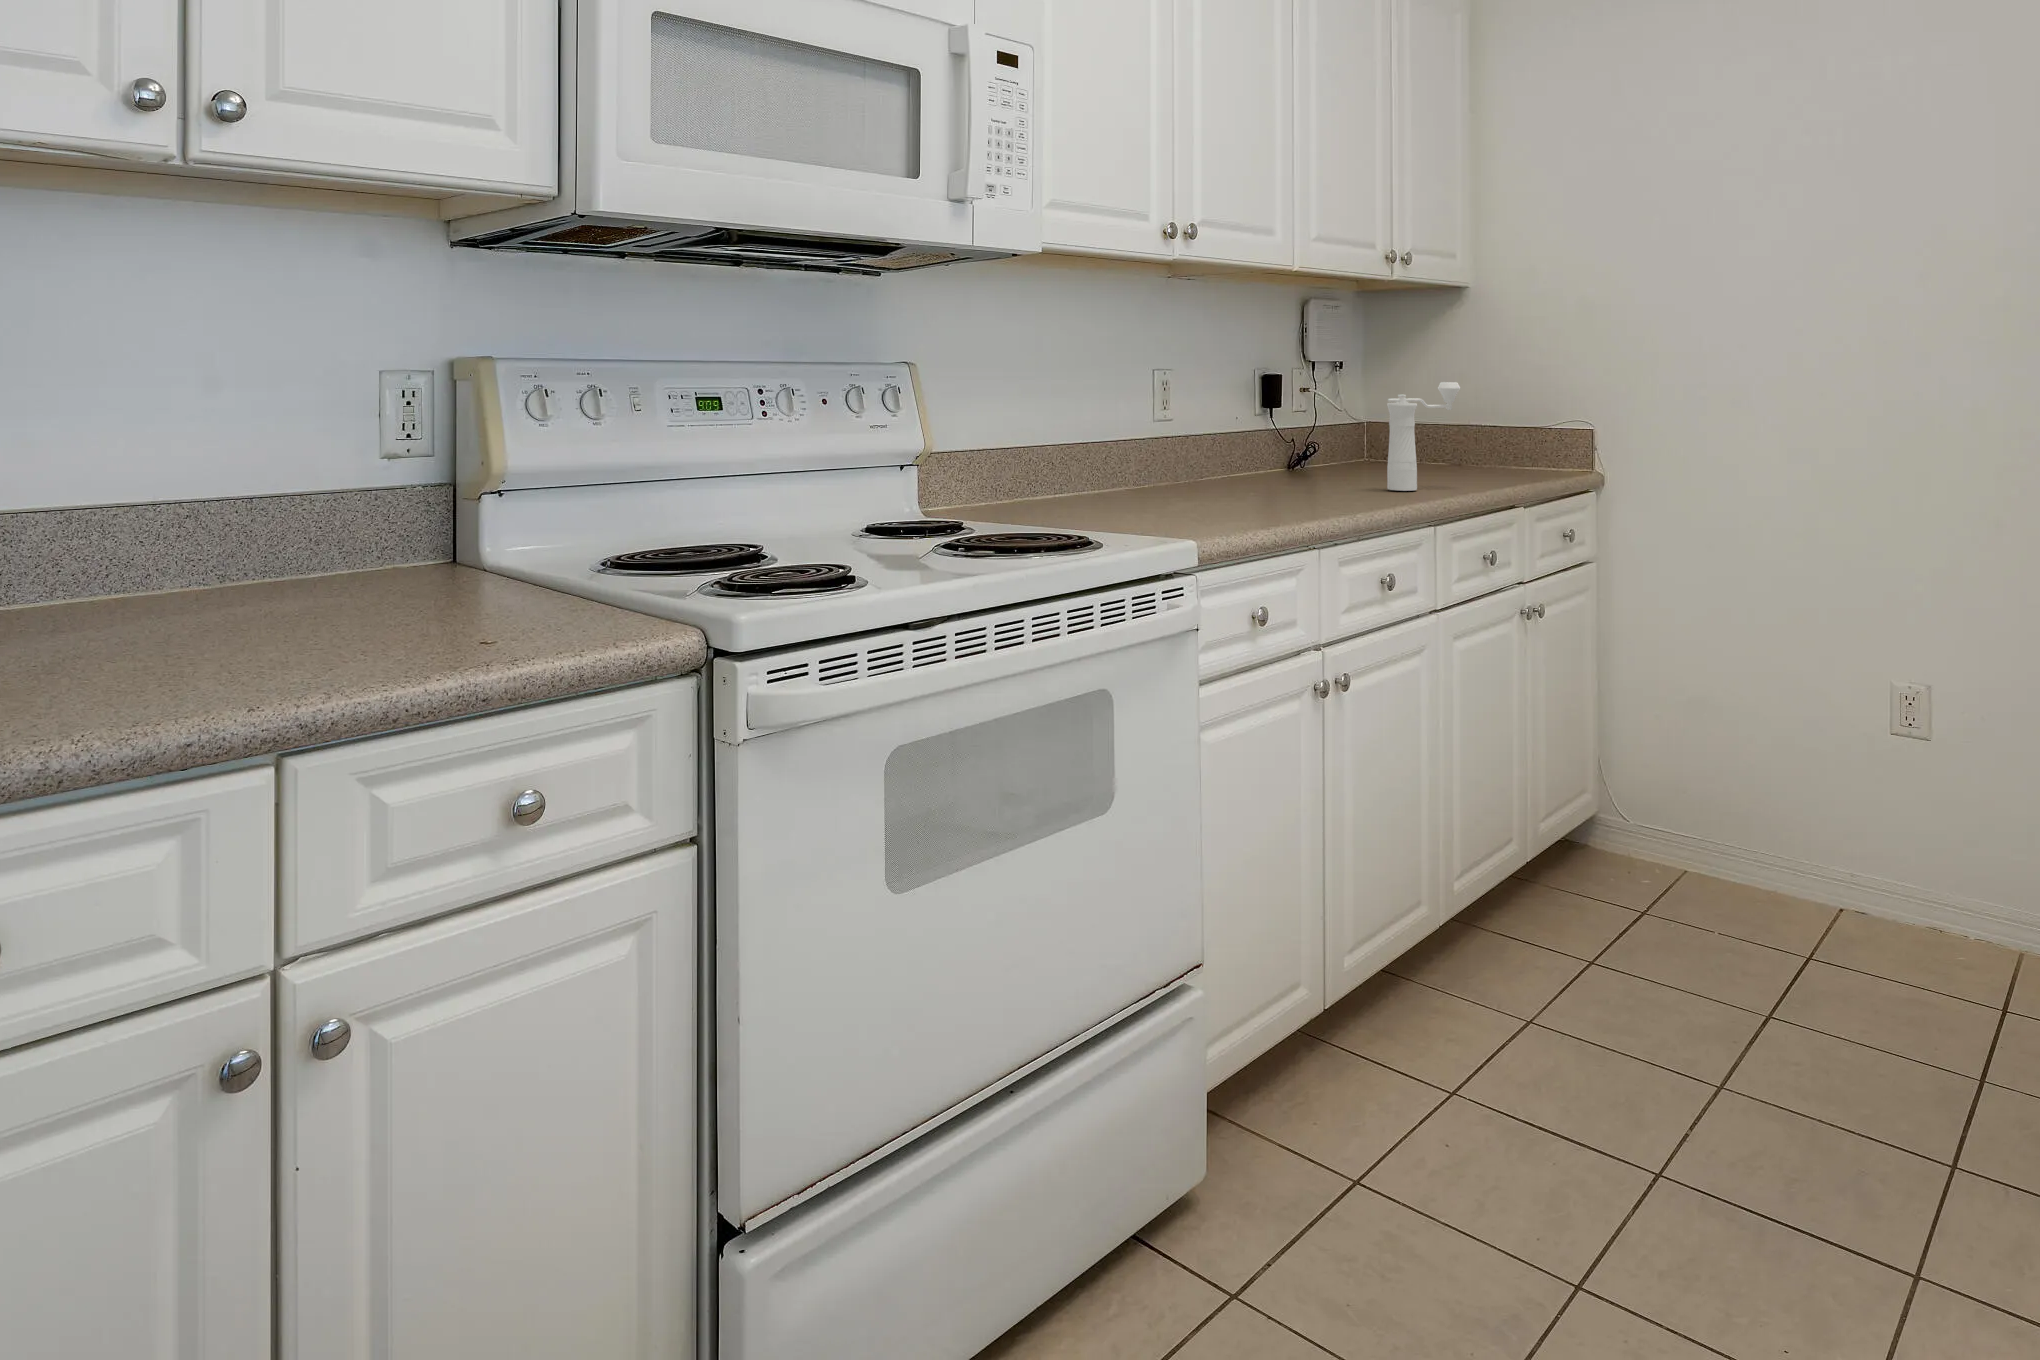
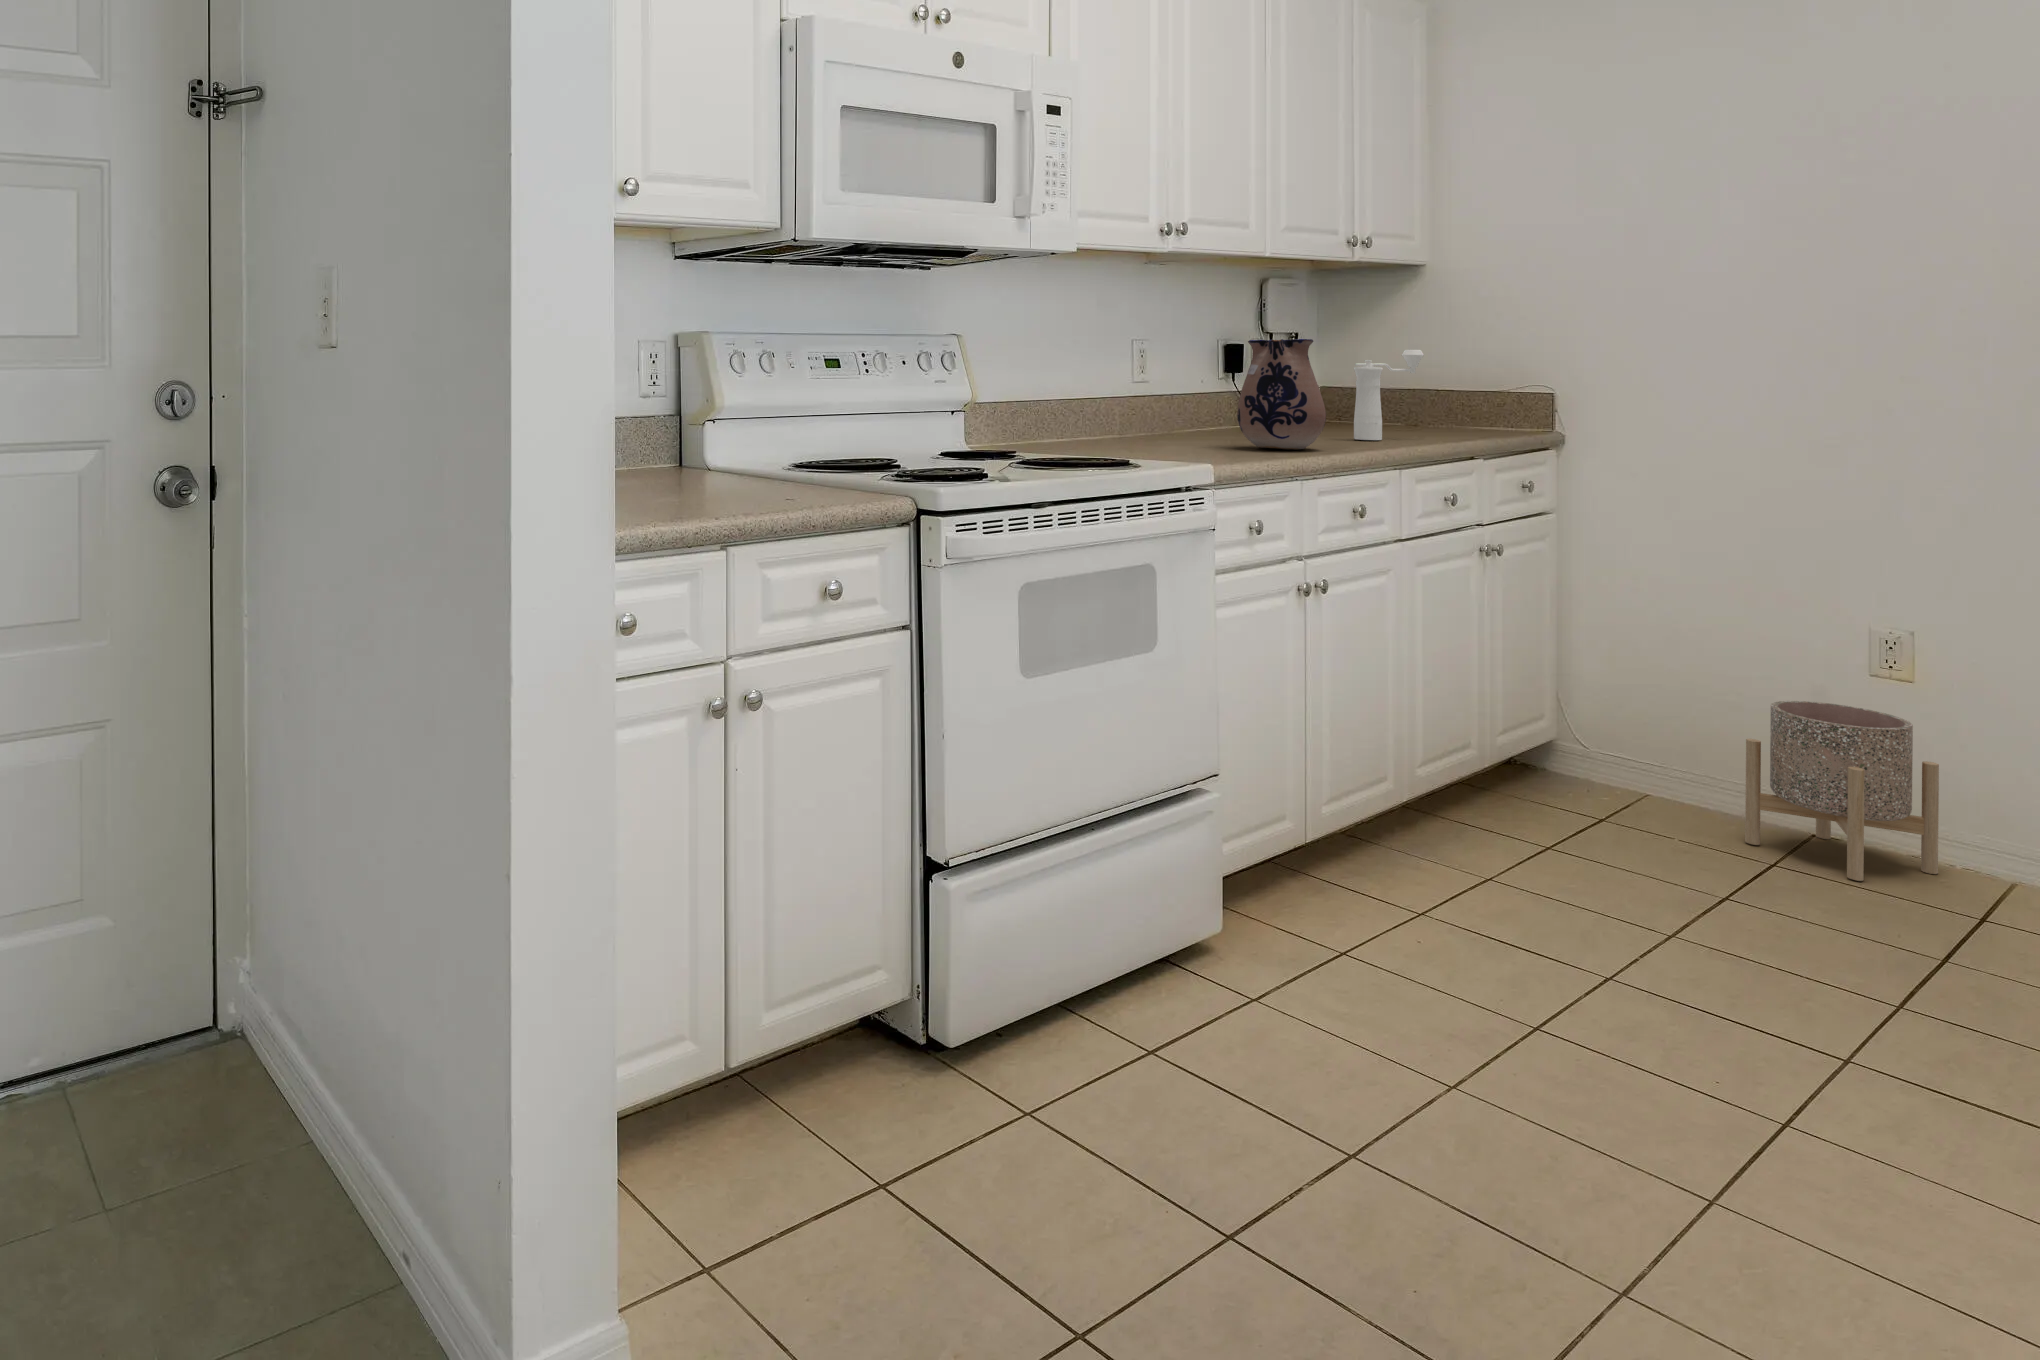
ceramic pitcher: none [1251,370,1348,508] -> present [1237,339,1326,449]
planter: none [1781,773,1960,983] -> present [1745,701,1939,881]

